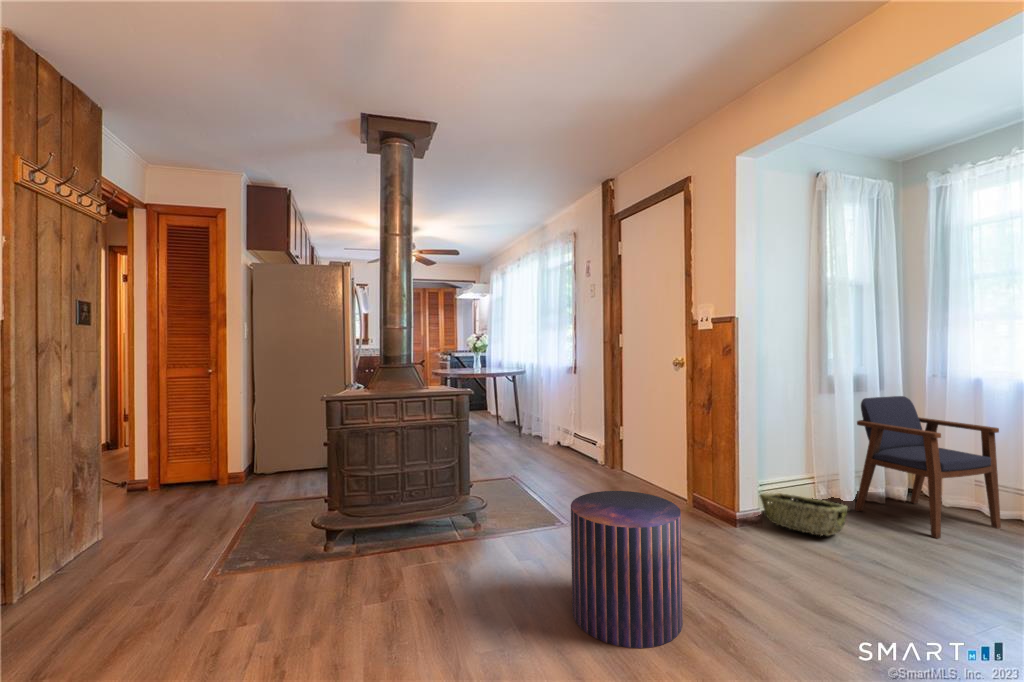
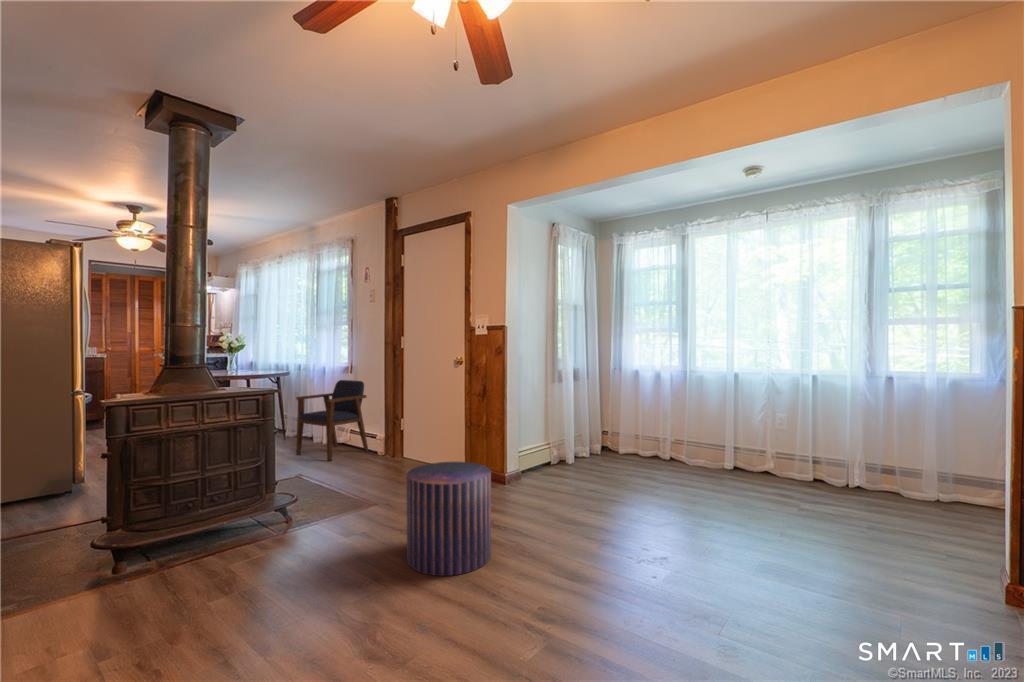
armchair: present [855,396,1001,538] -> present [296,380,368,461]
woven basket: present [760,493,848,535] -> none [519,457,573,482]

